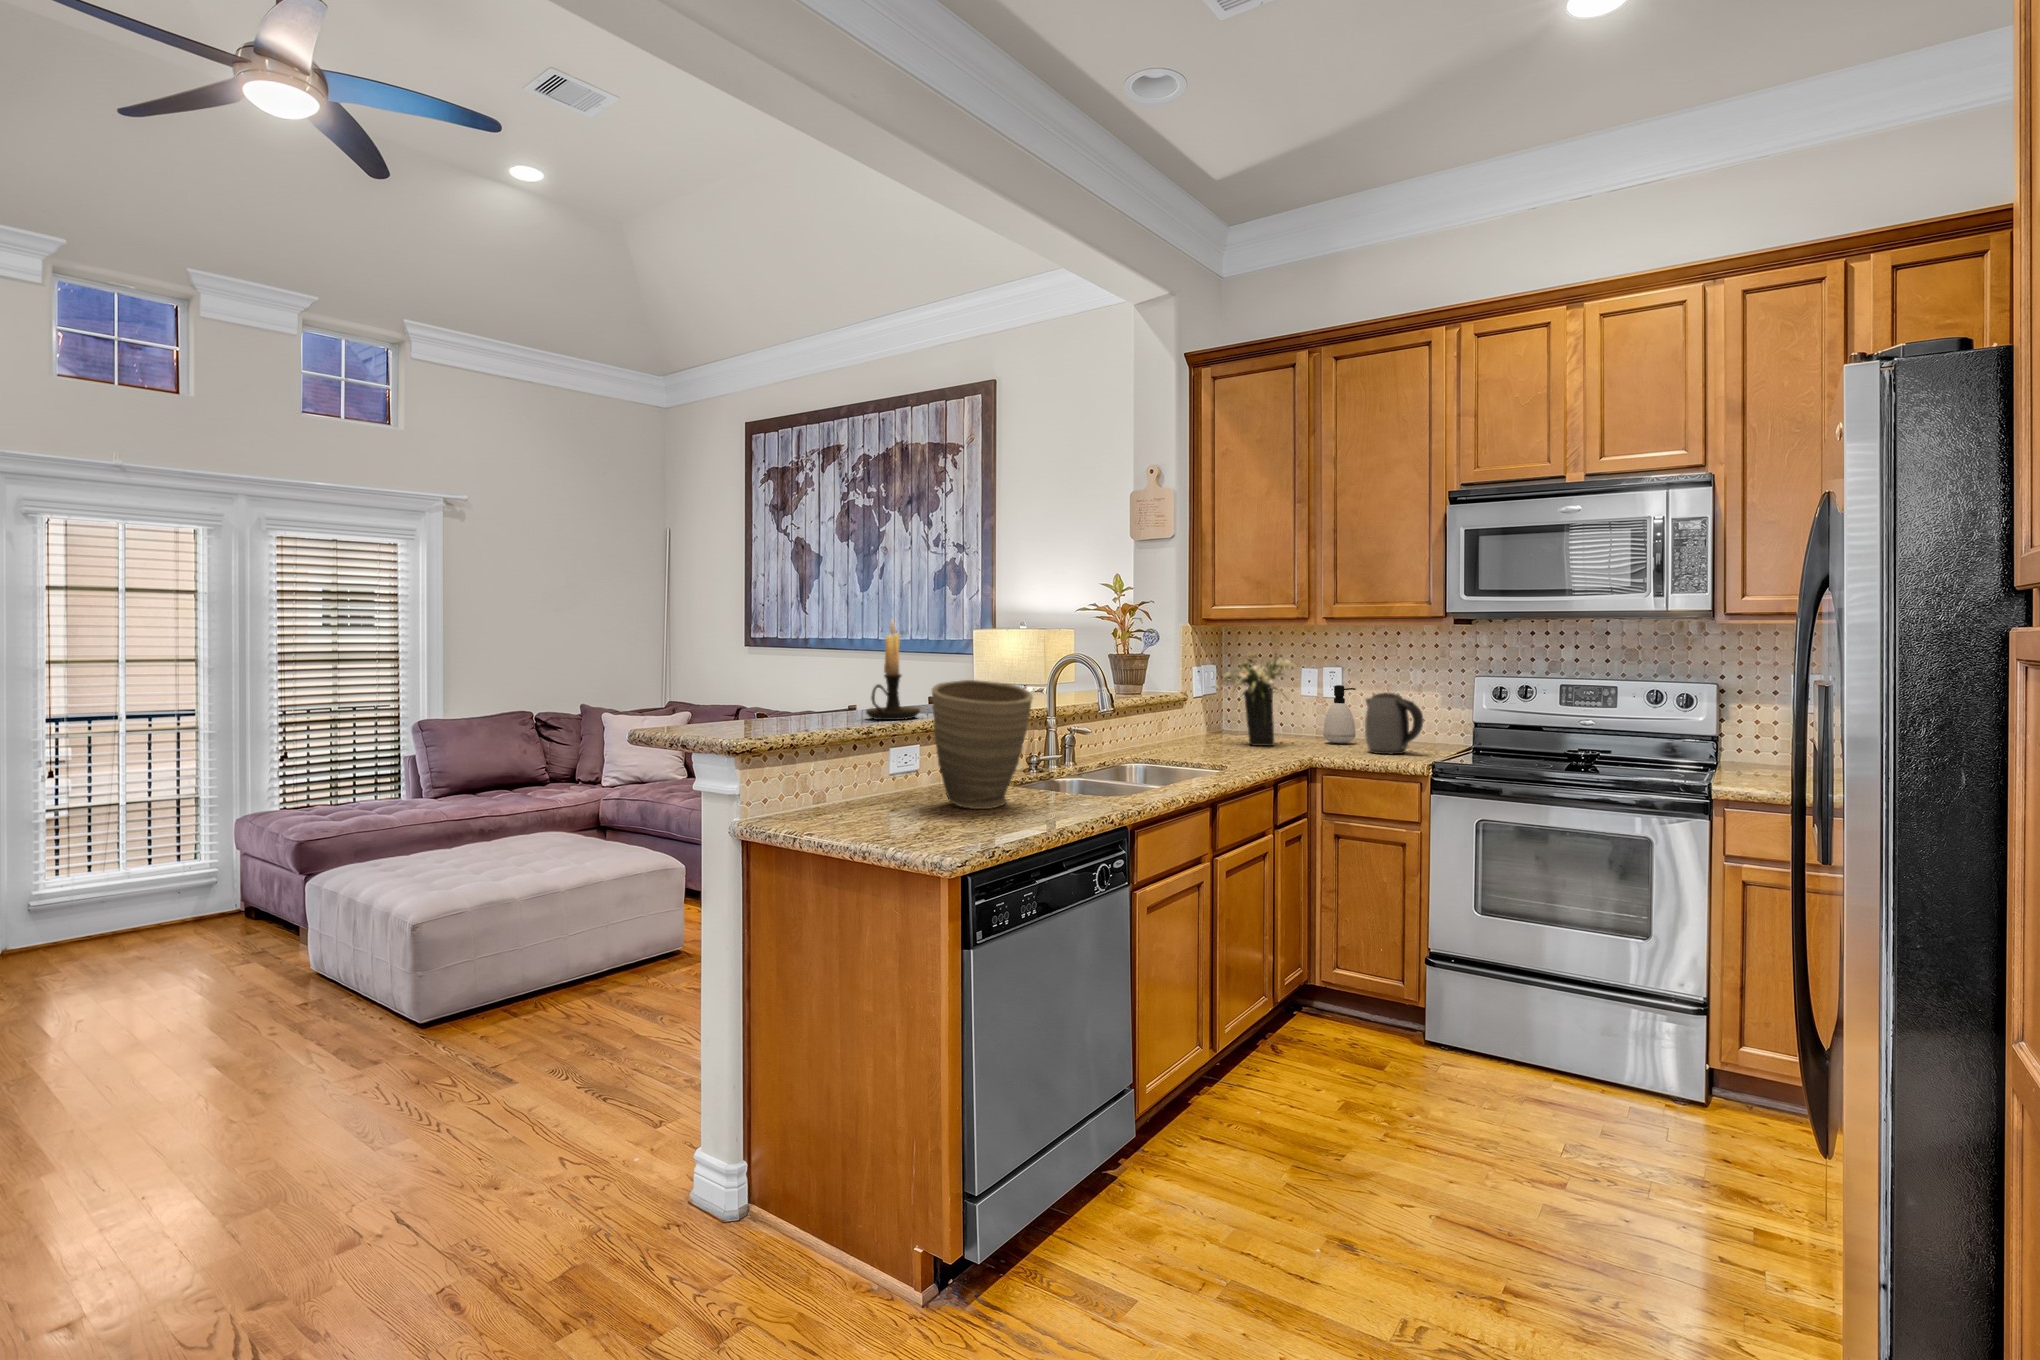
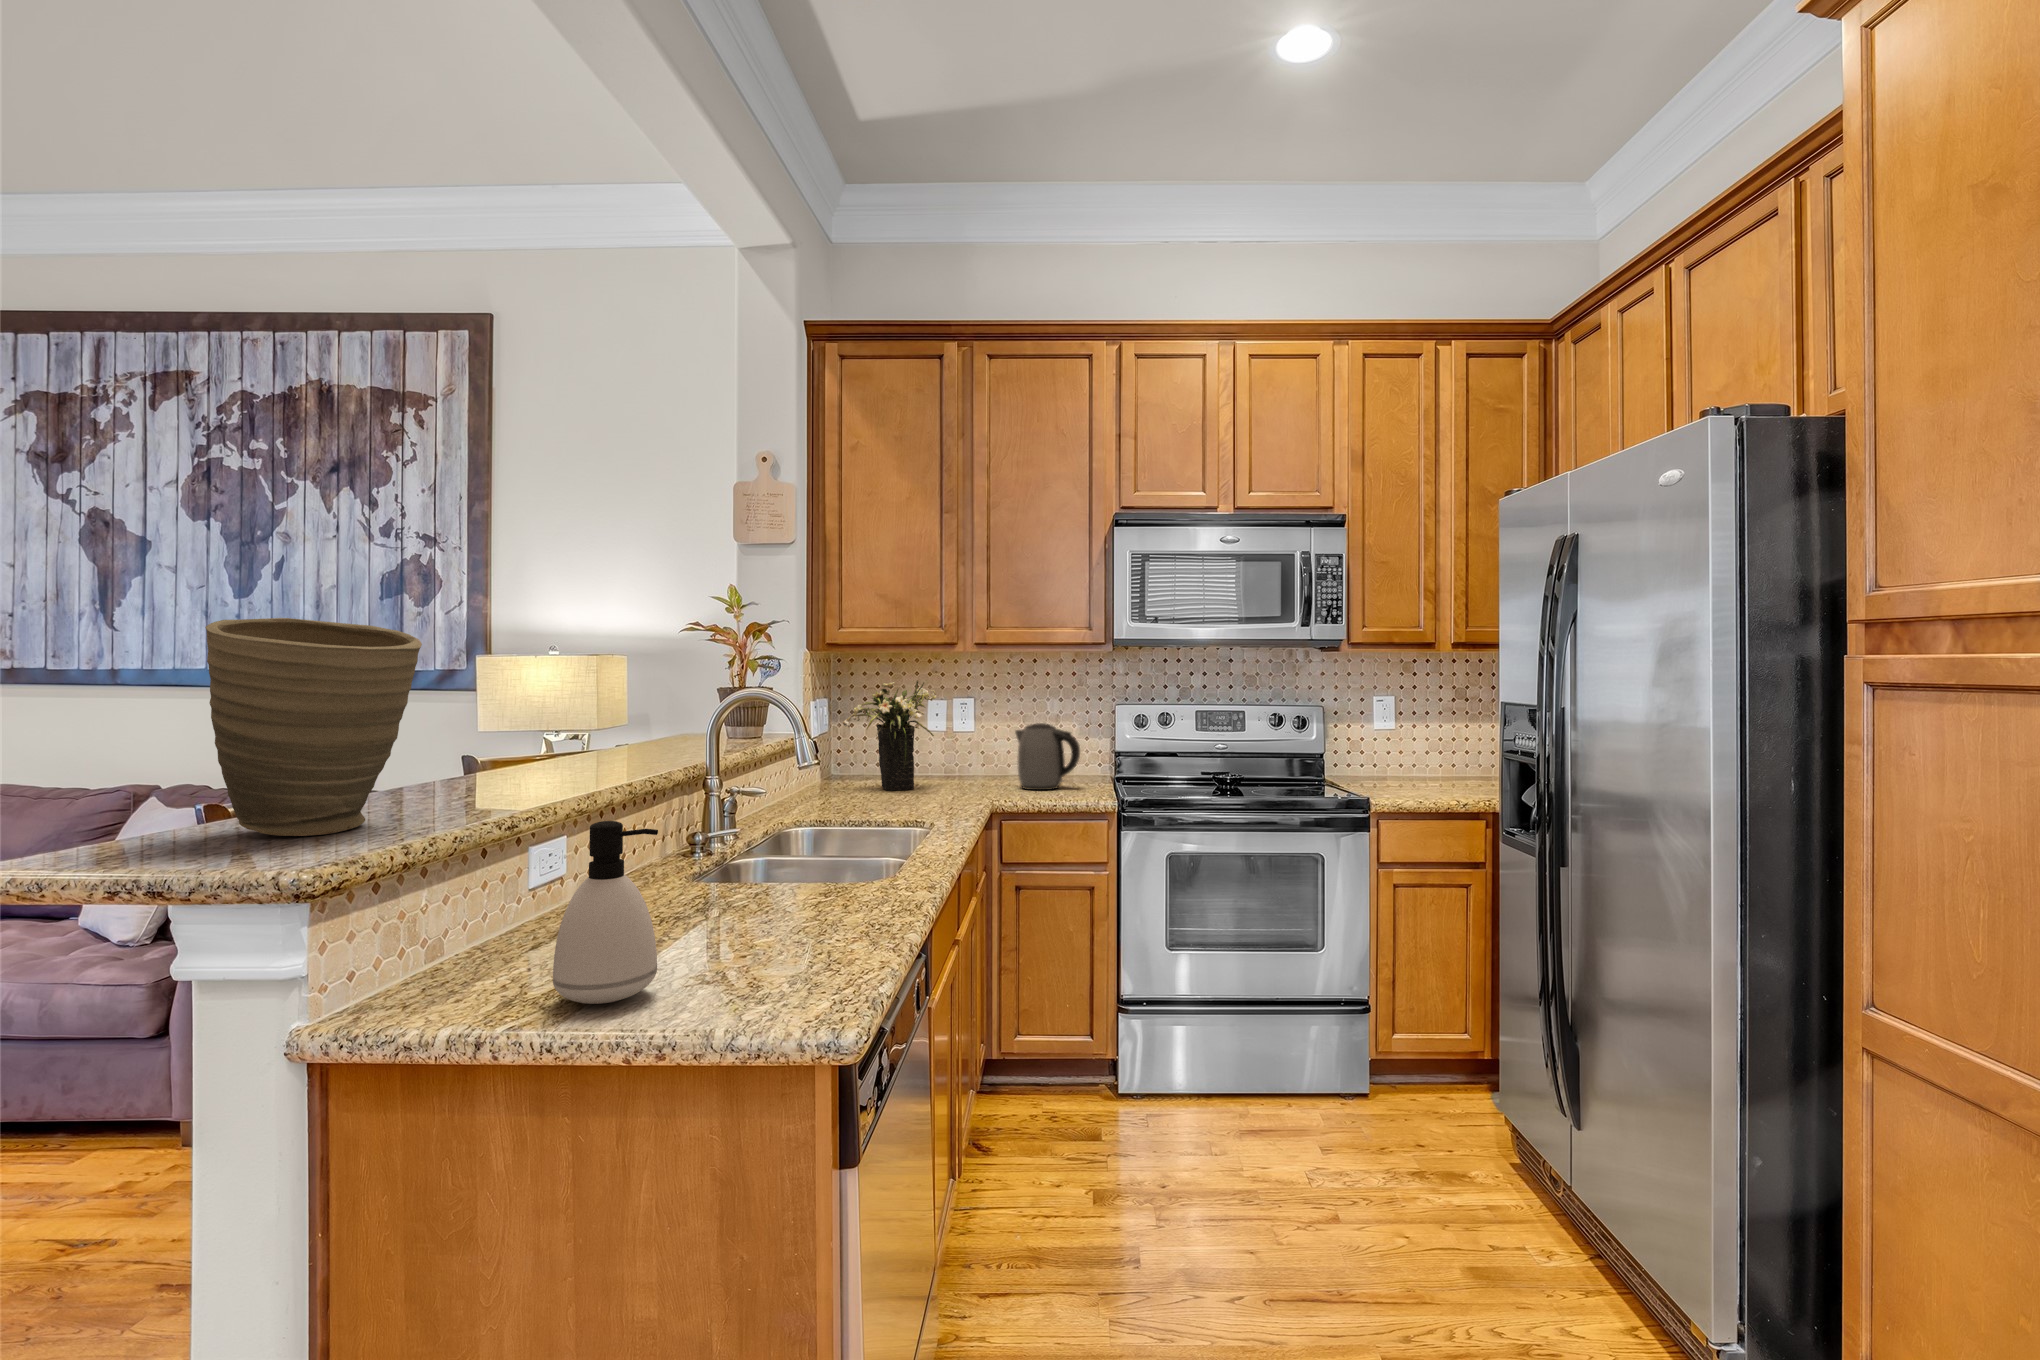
candle holder: present [866,620,920,720] -> none [455,635,550,800]
vase: present [932,680,1033,809] -> present [205,618,422,836]
soap dispenser: present [1323,685,1356,743] -> present [553,821,658,1004]

